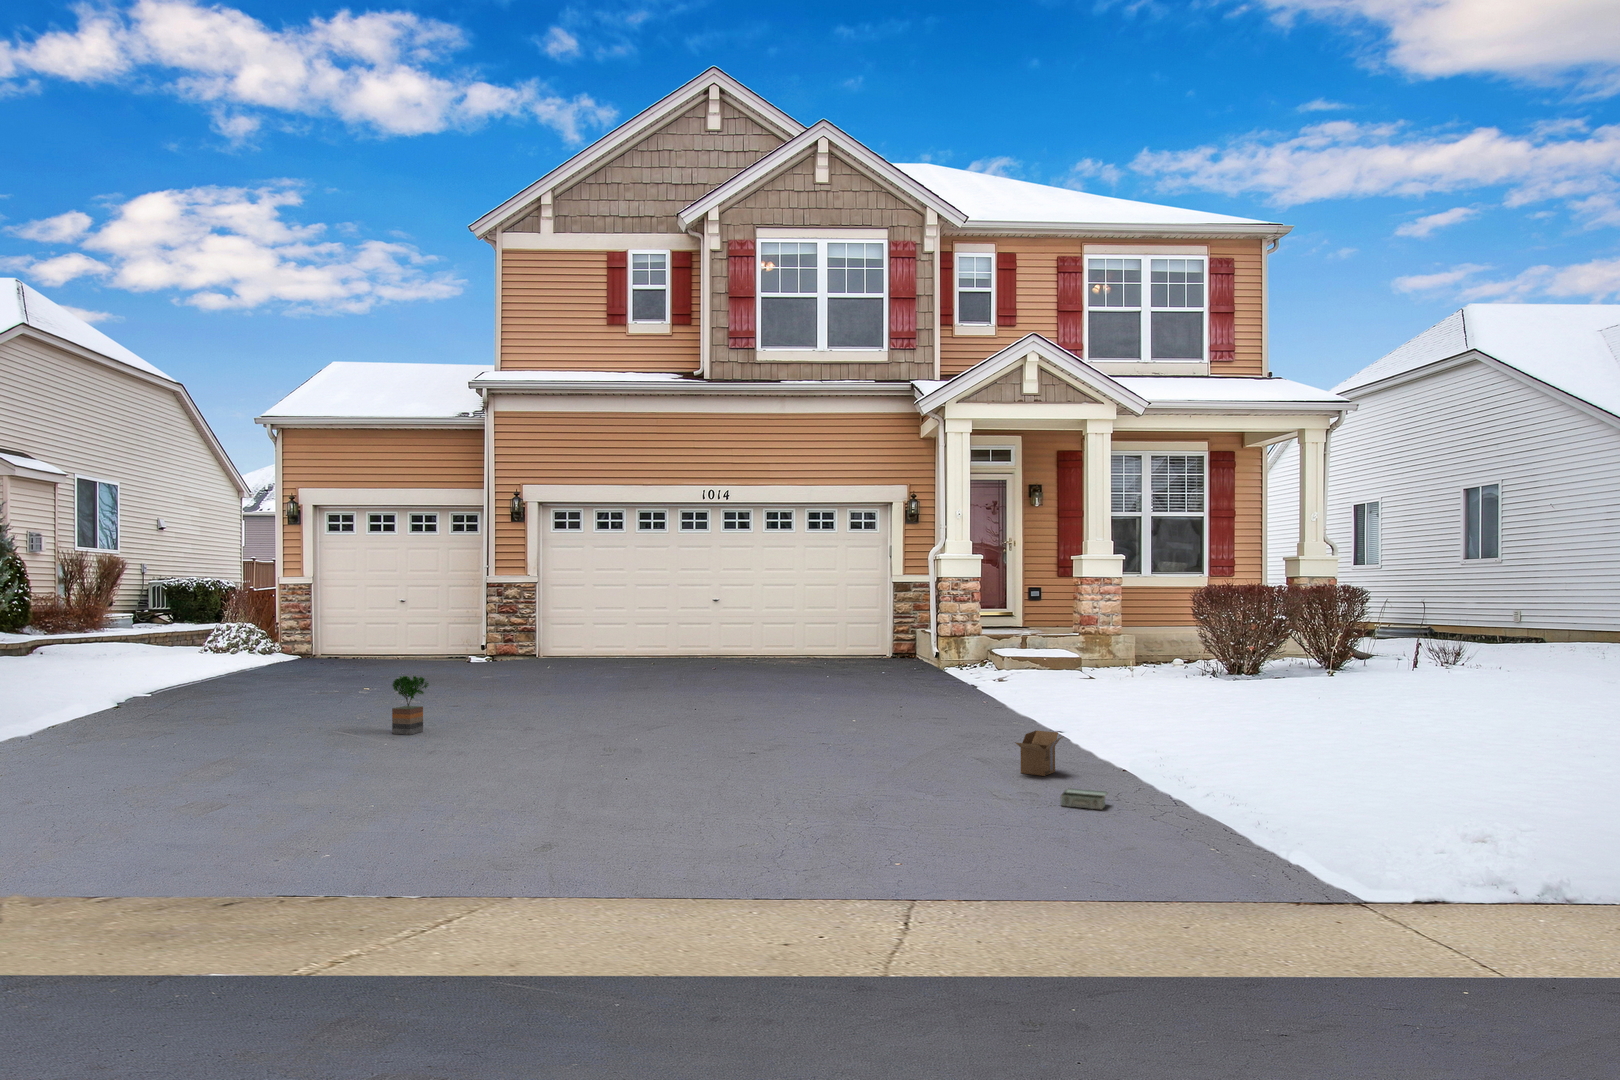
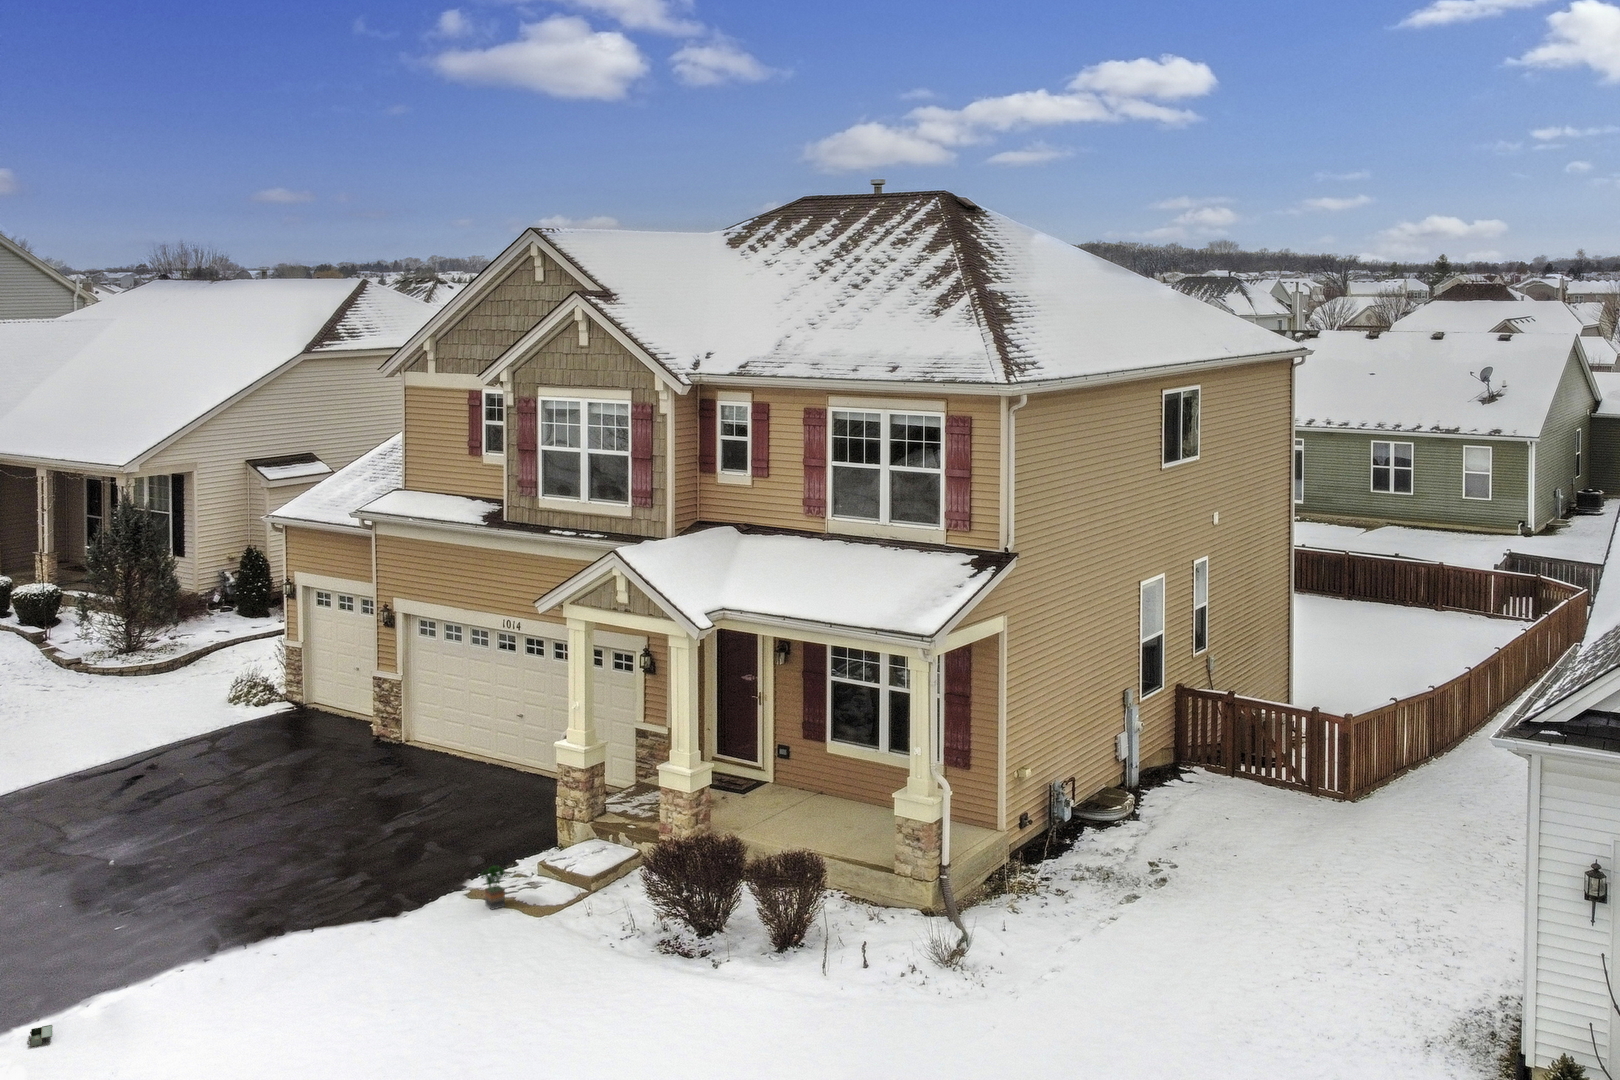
potted tree: present [392,676,428,735] -> present [481,866,510,910]
cardboard box: present [1015,730,1064,776] -> none [109,970,148,1005]

